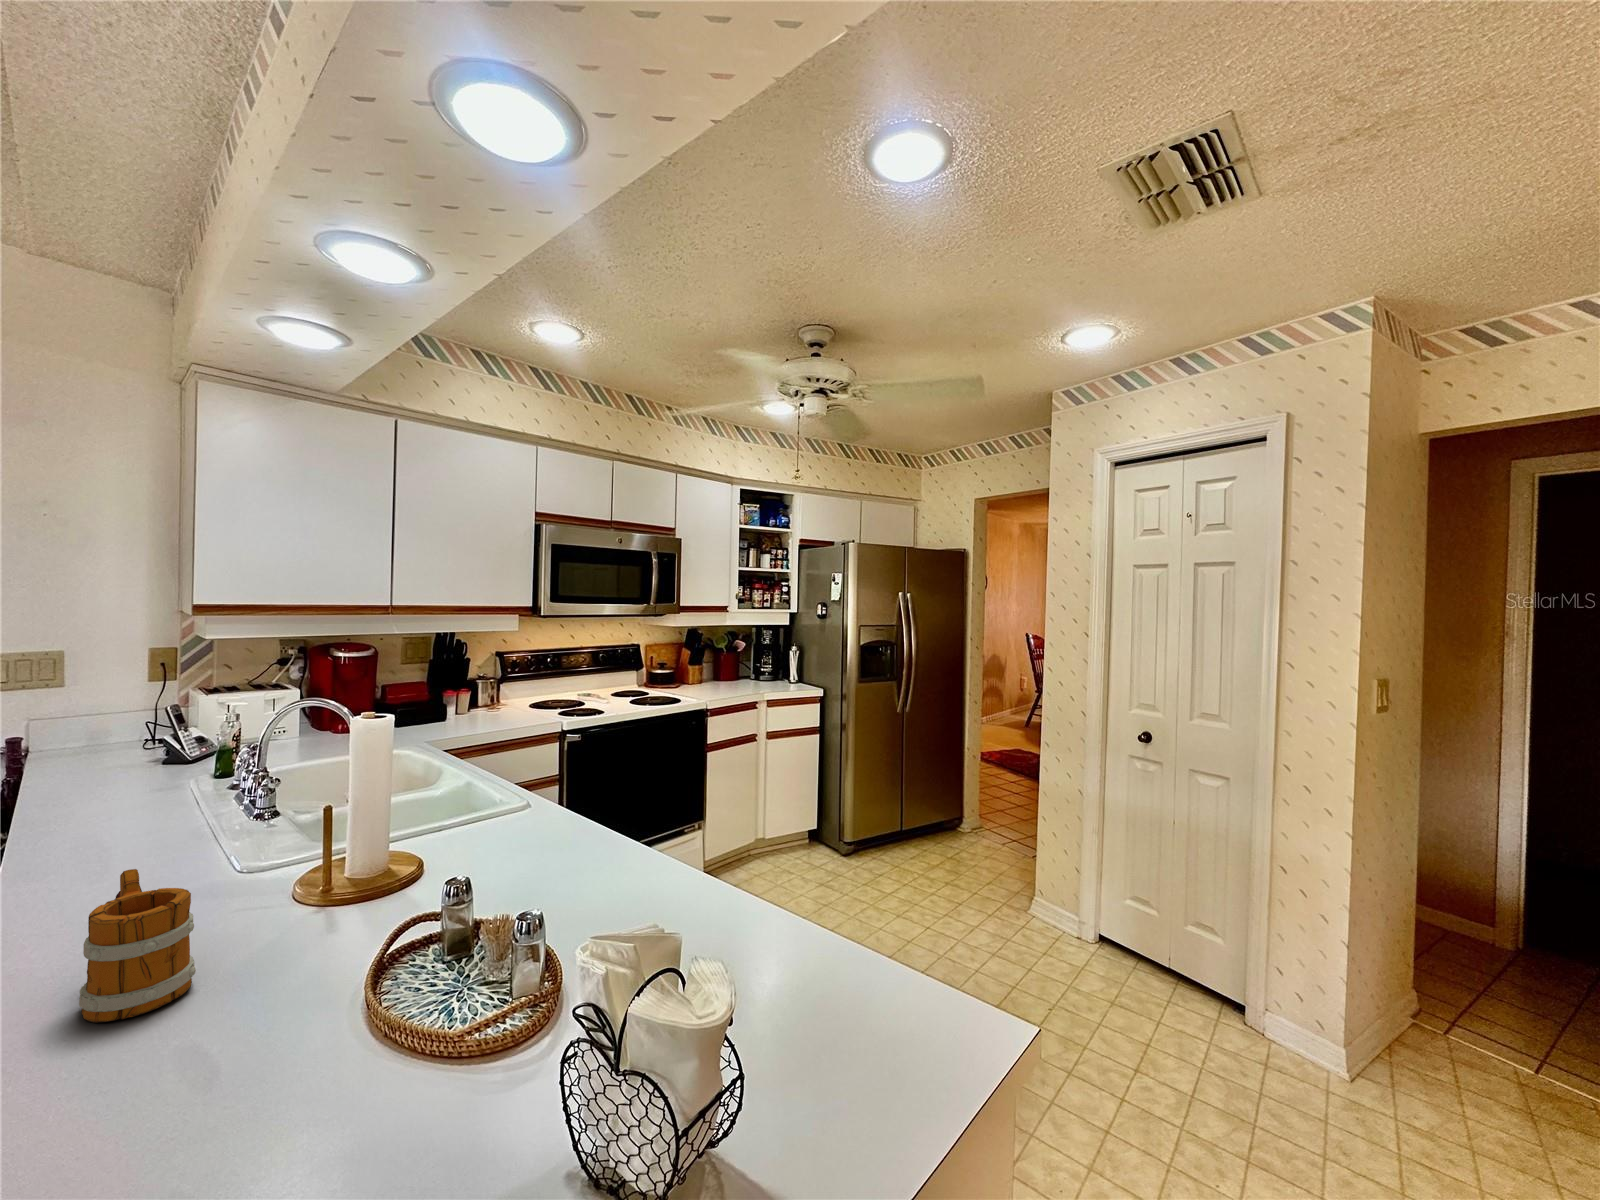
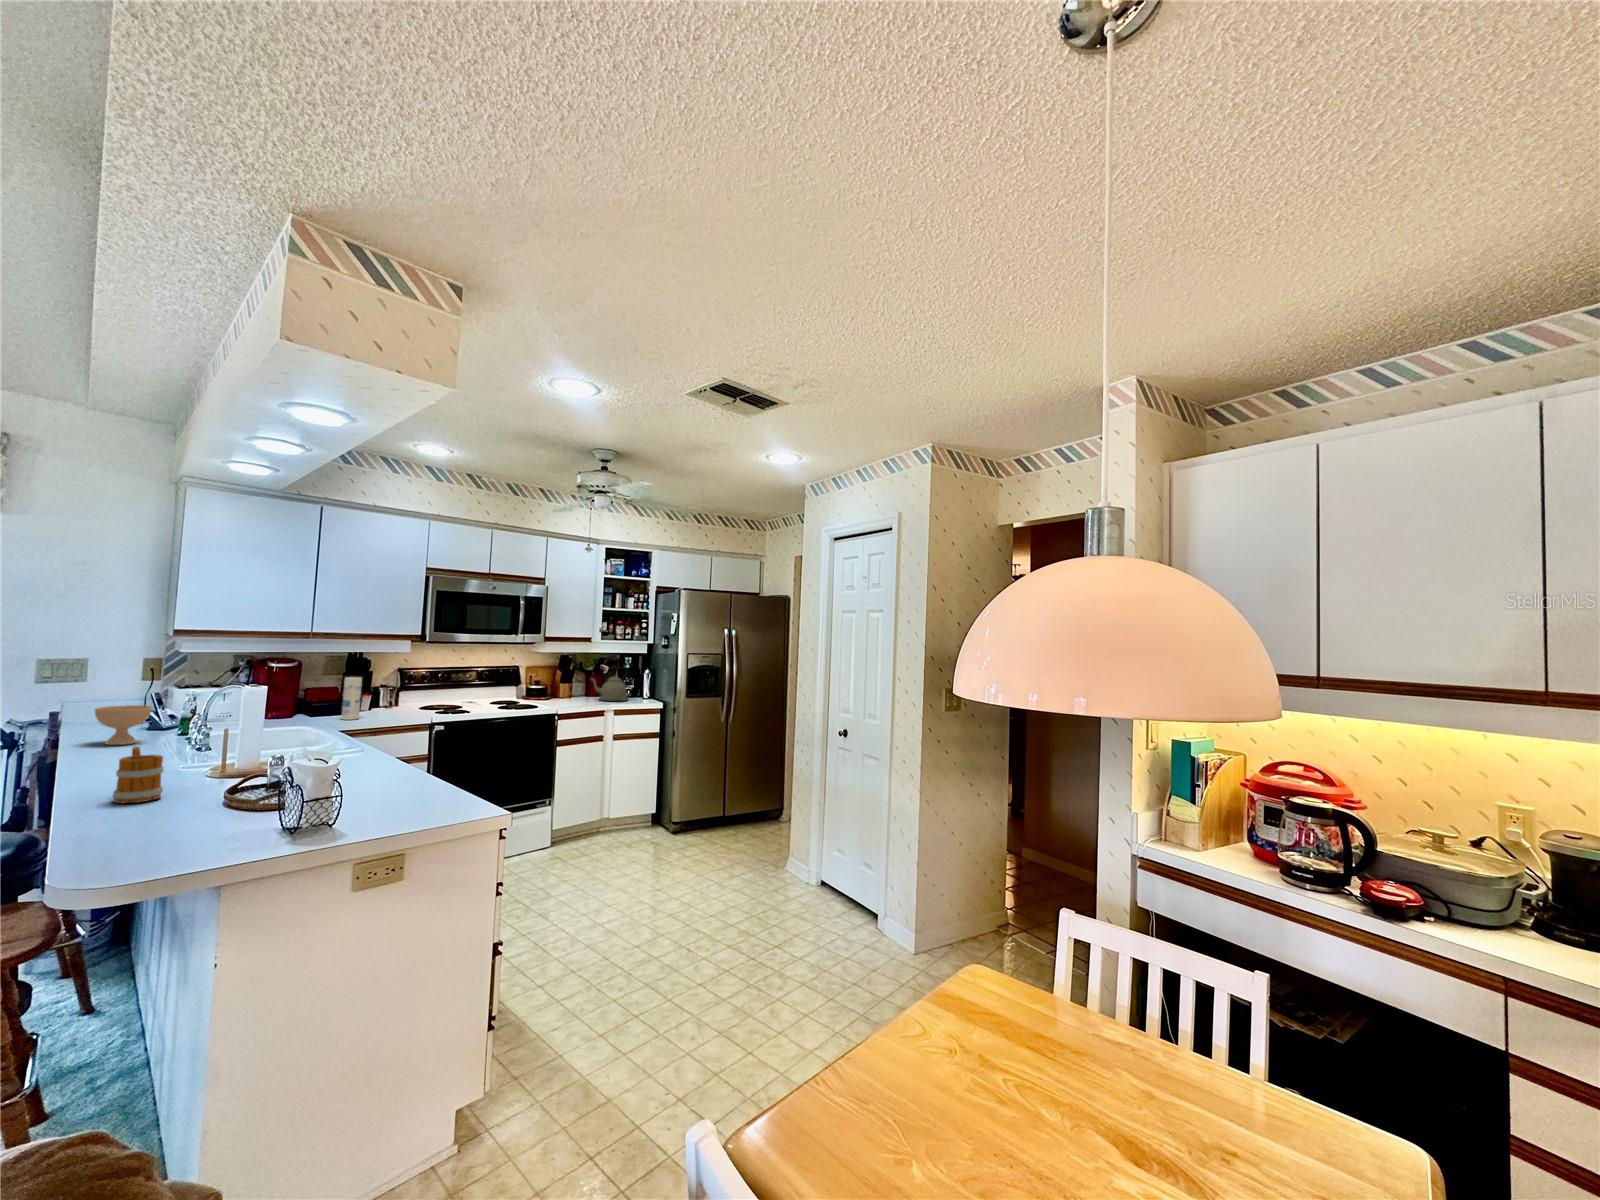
kettle: none [726,643,773,687] -> present [591,674,628,701]
canister: none [439,668,464,730] -> present [342,677,362,720]
bowl: none [67,731,165,803] -> present [95,705,152,745]

